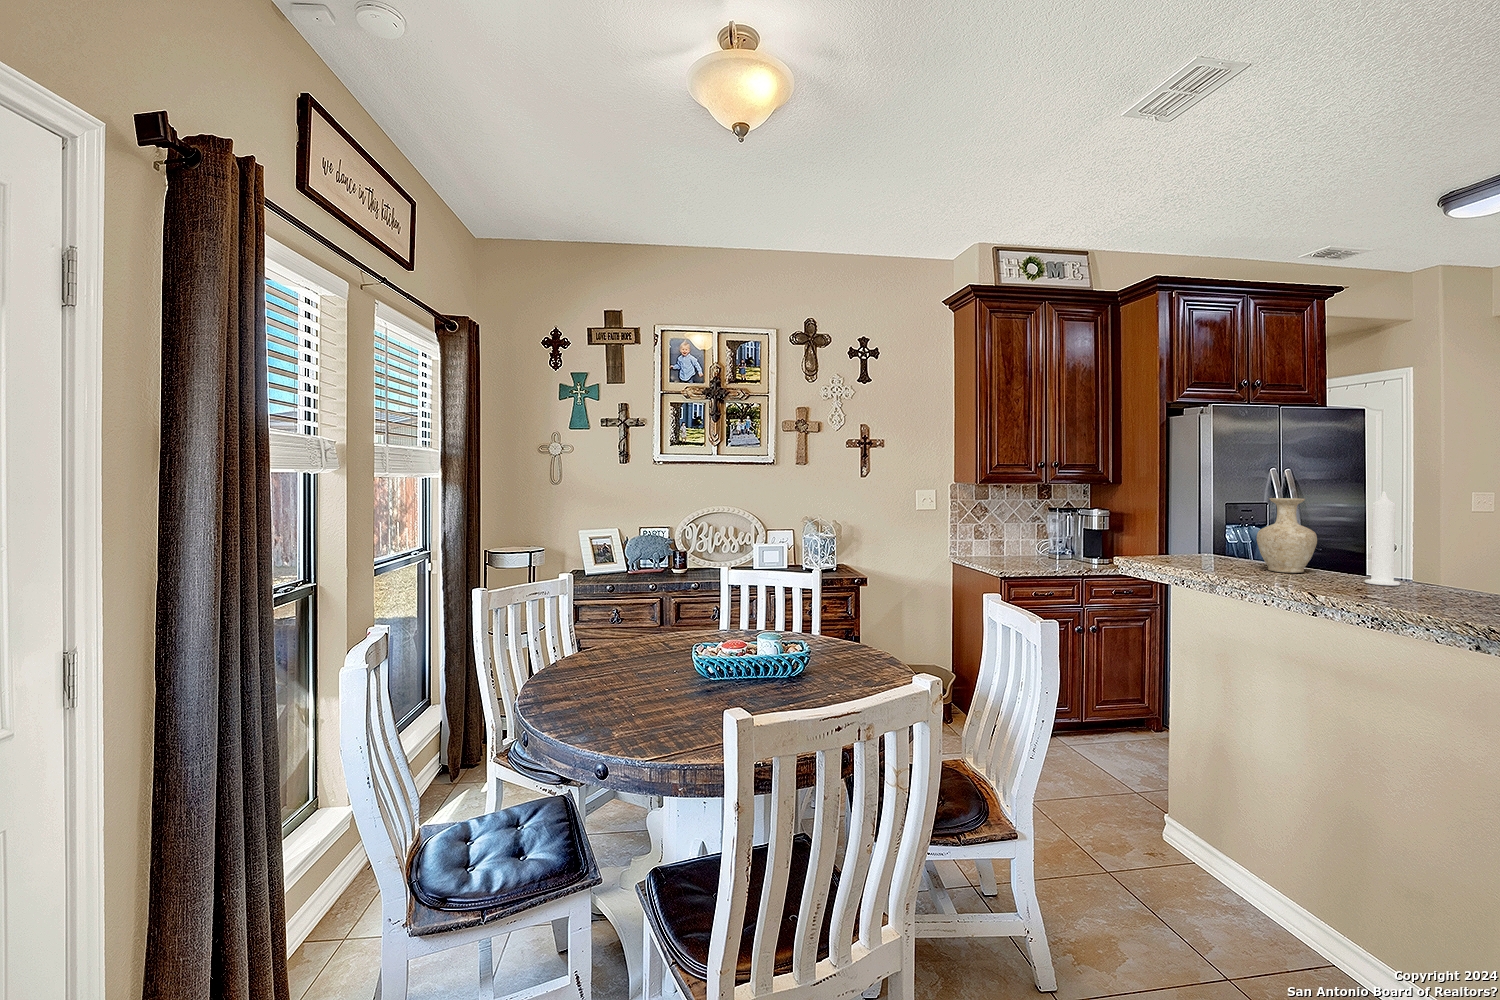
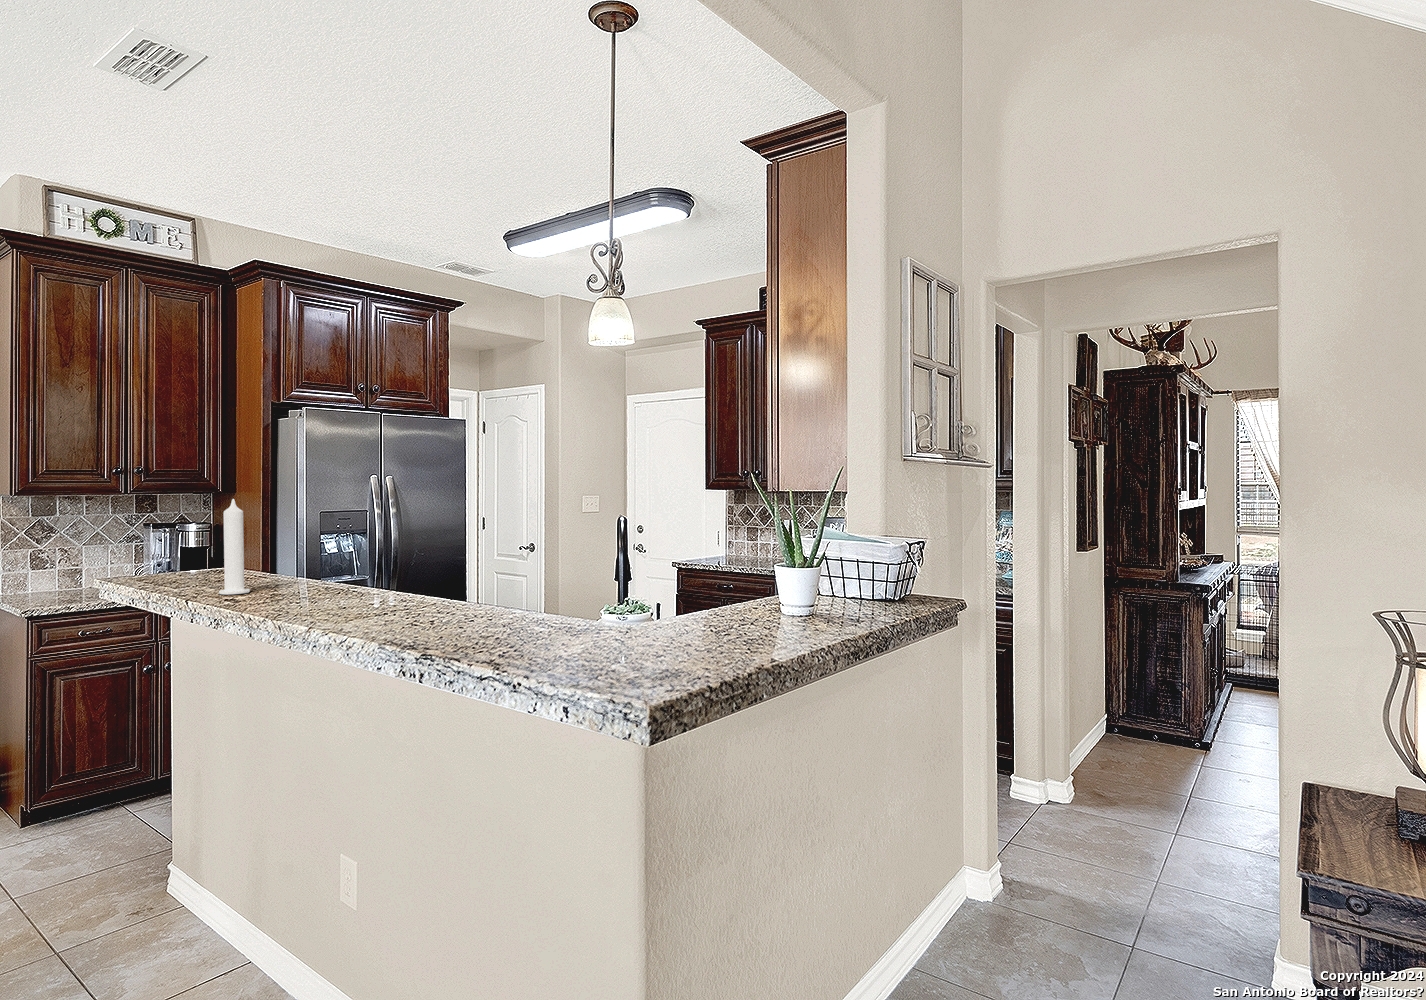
vase: present [1257,498,1317,573] -> none [153,508,214,588]

